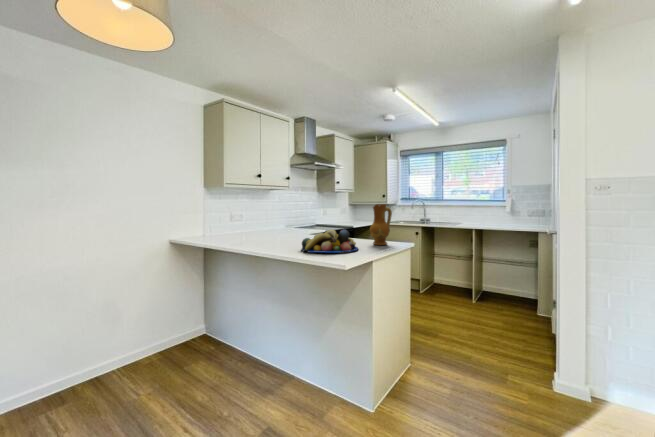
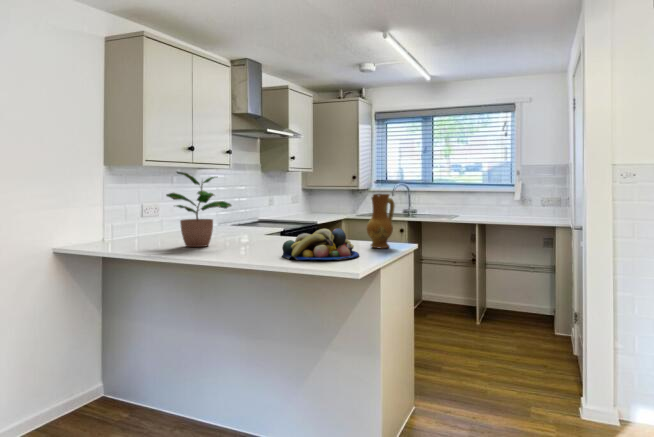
potted plant: none [234,190,275,242] -> present [166,172,231,247]

